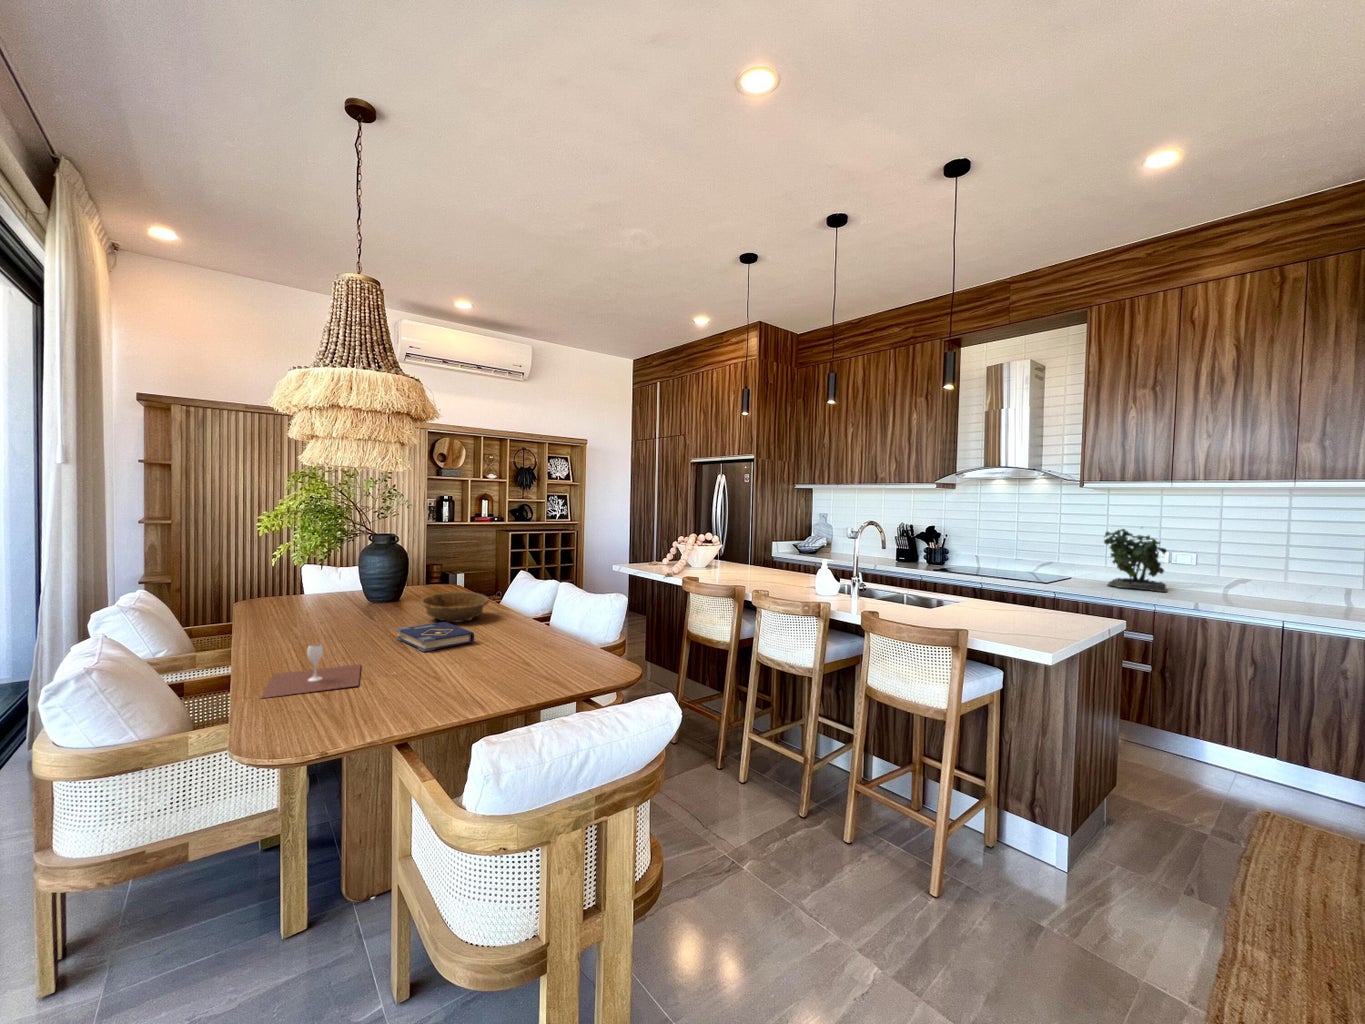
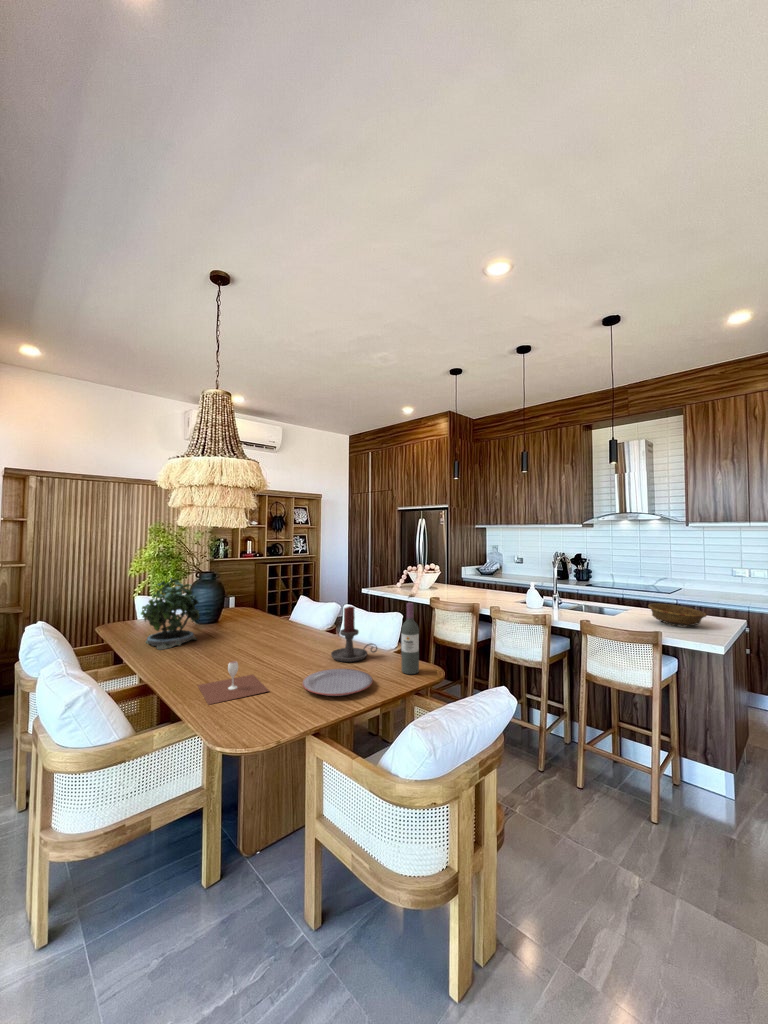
potted plant: present [1104,529,1167,592] -> present [141,579,200,650]
wine bottle: none [565,575,591,674] -> present [401,603,419,674]
candle holder: none [488,579,555,654] -> present [331,606,377,662]
decorative bowl: present [420,592,489,622] -> present [648,603,707,627]
book: present [396,622,474,652] -> none [257,639,317,663]
plate: none [403,661,509,696] -> present [302,668,373,696]

